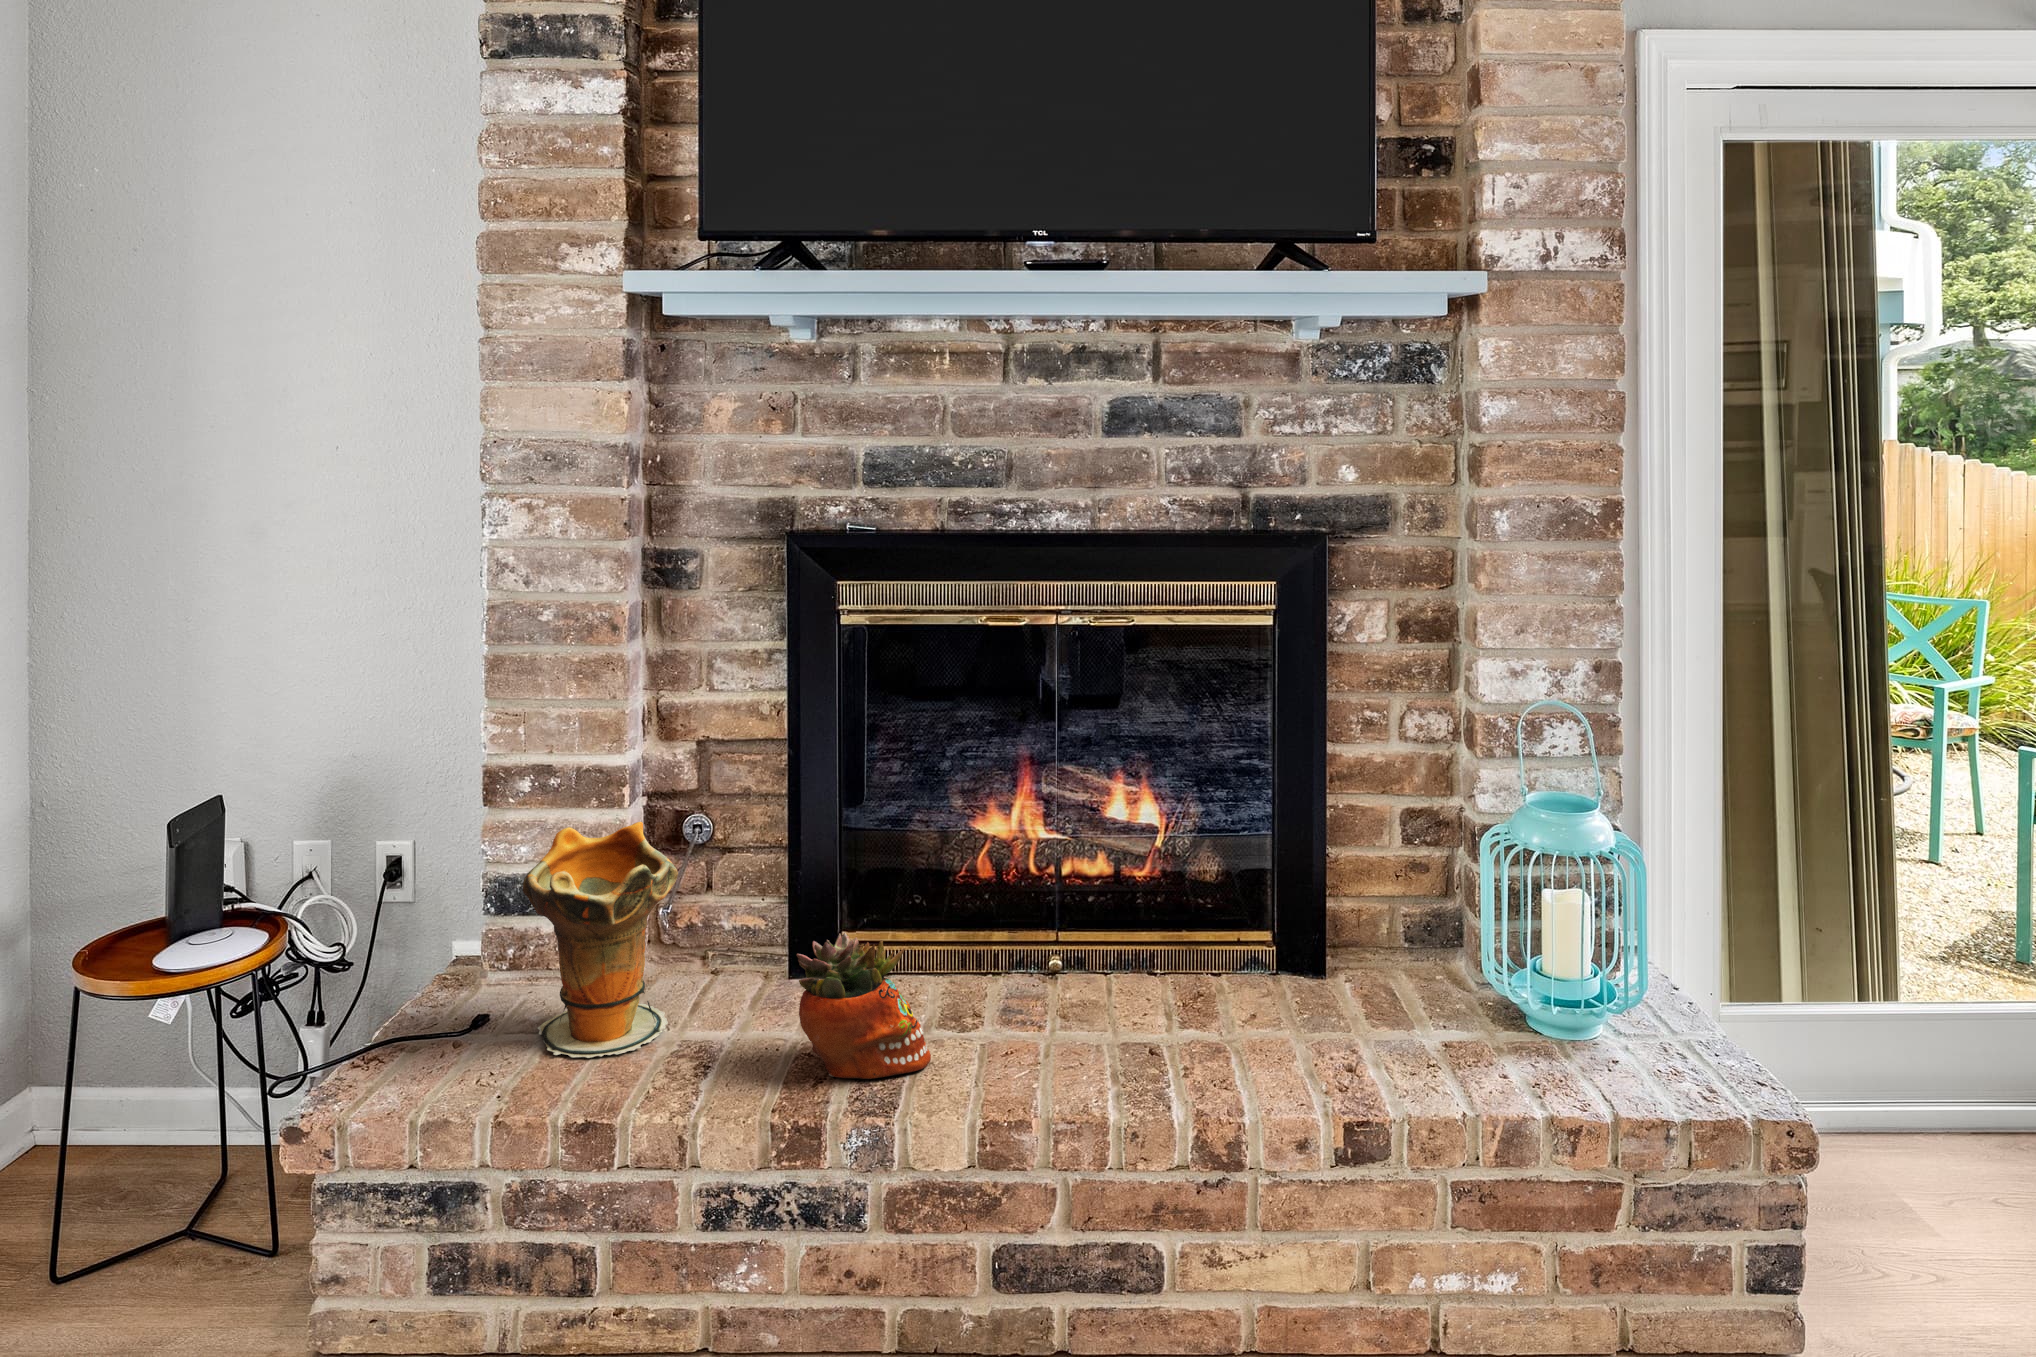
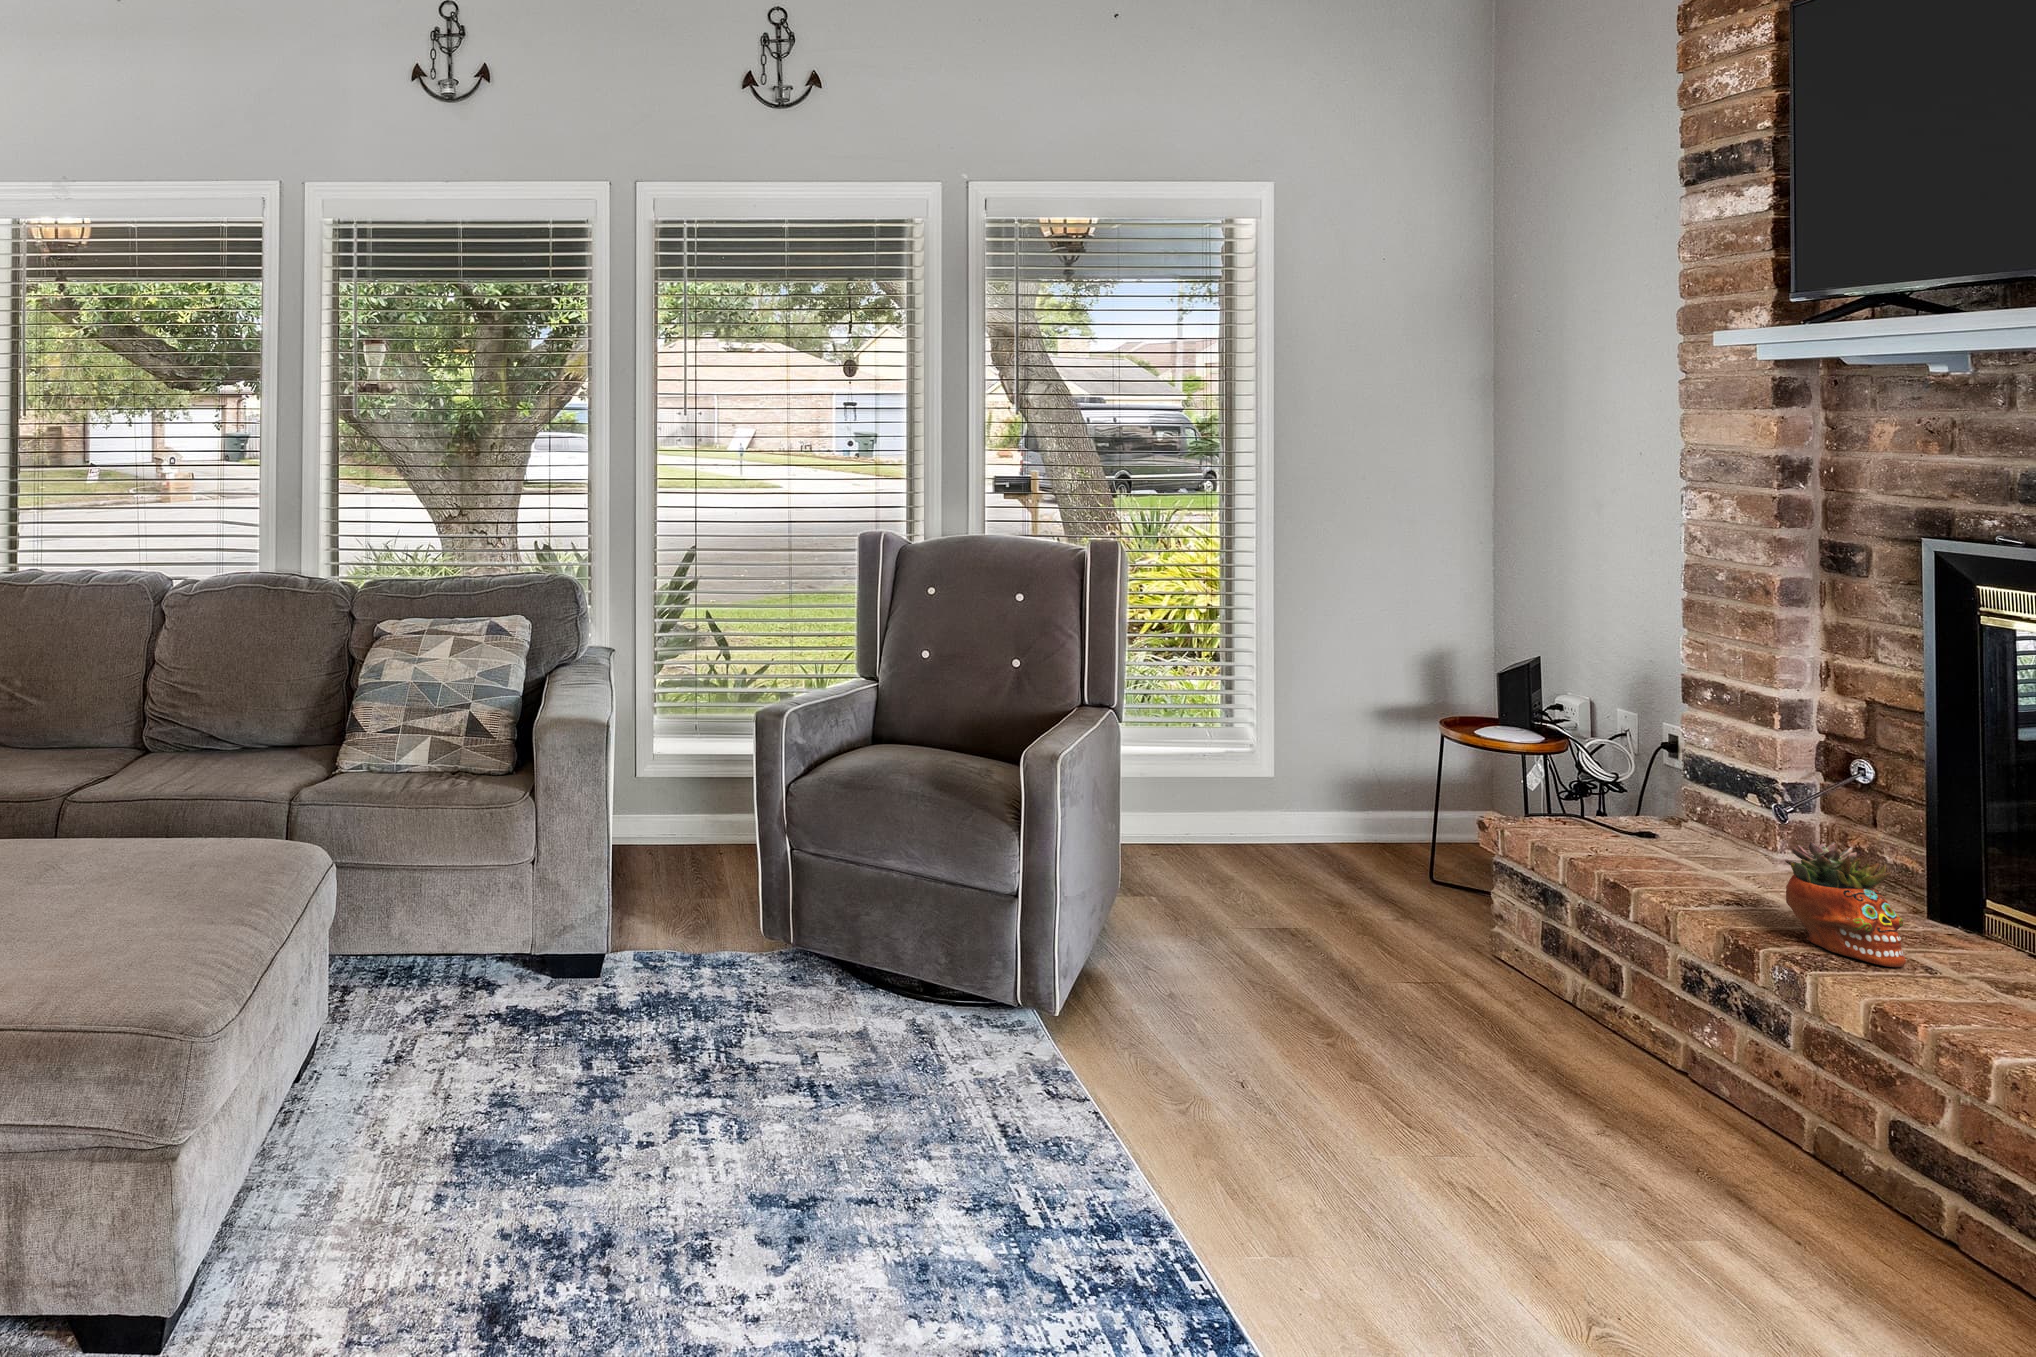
decorative vase: present [523,822,678,1058] -> none [1637,722,1765,880]

